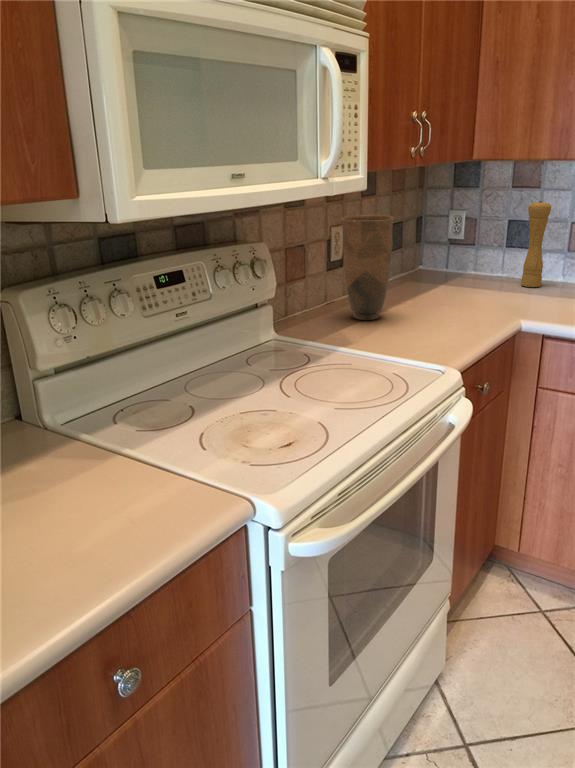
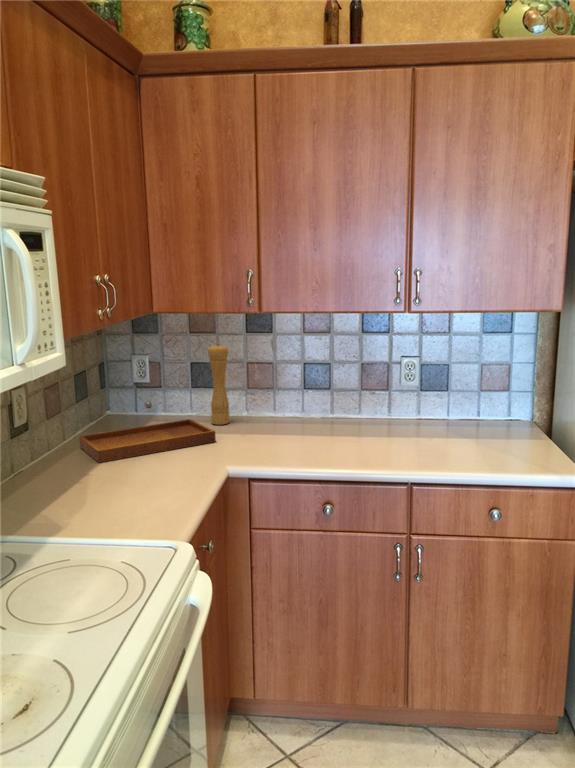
vase: present [341,215,394,320] -> none [24,373,85,488]
tray: none [388,254,521,305] -> present [79,402,216,463]

